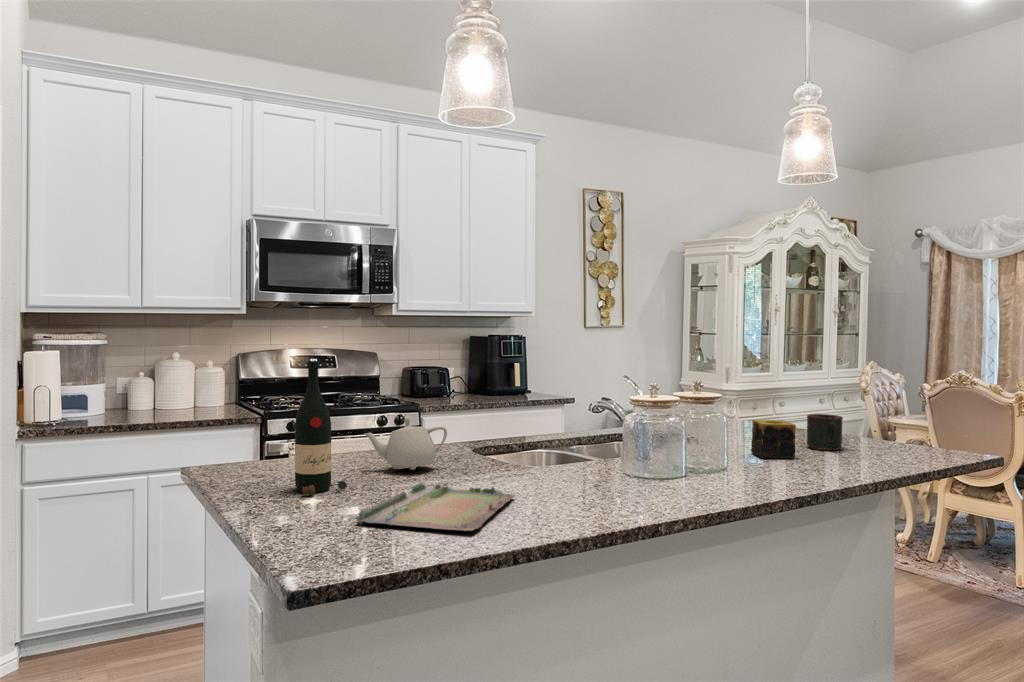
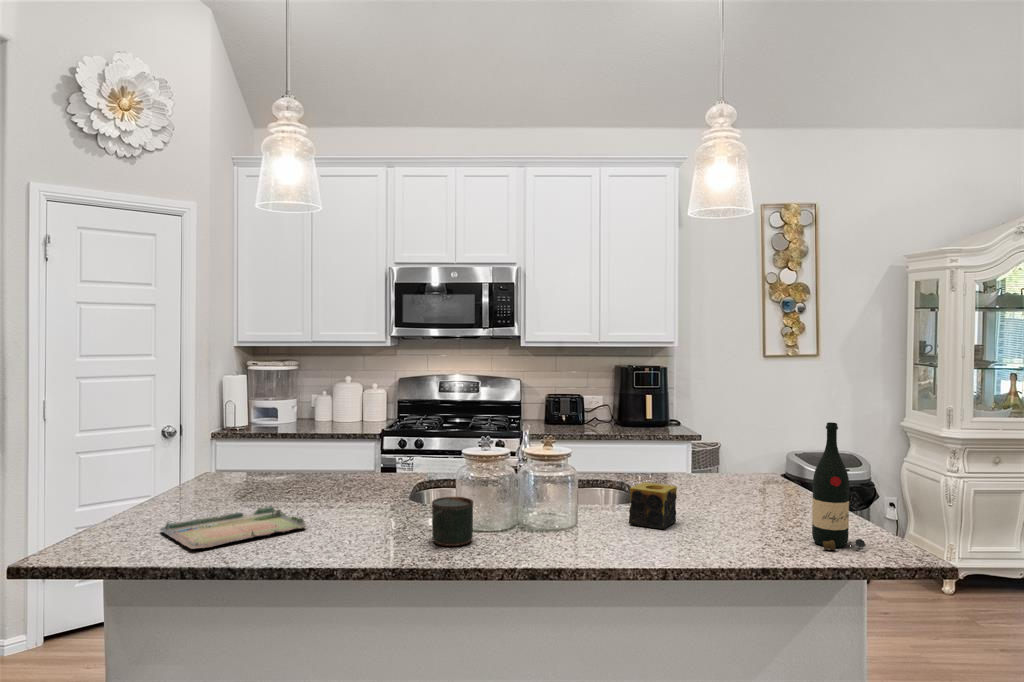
wine bottle: present [295,361,347,495] -> present [812,422,866,550]
mug: present [807,414,843,450] -> present [432,497,473,546]
teapot: present [364,418,447,470] -> none [288,452,346,496]

